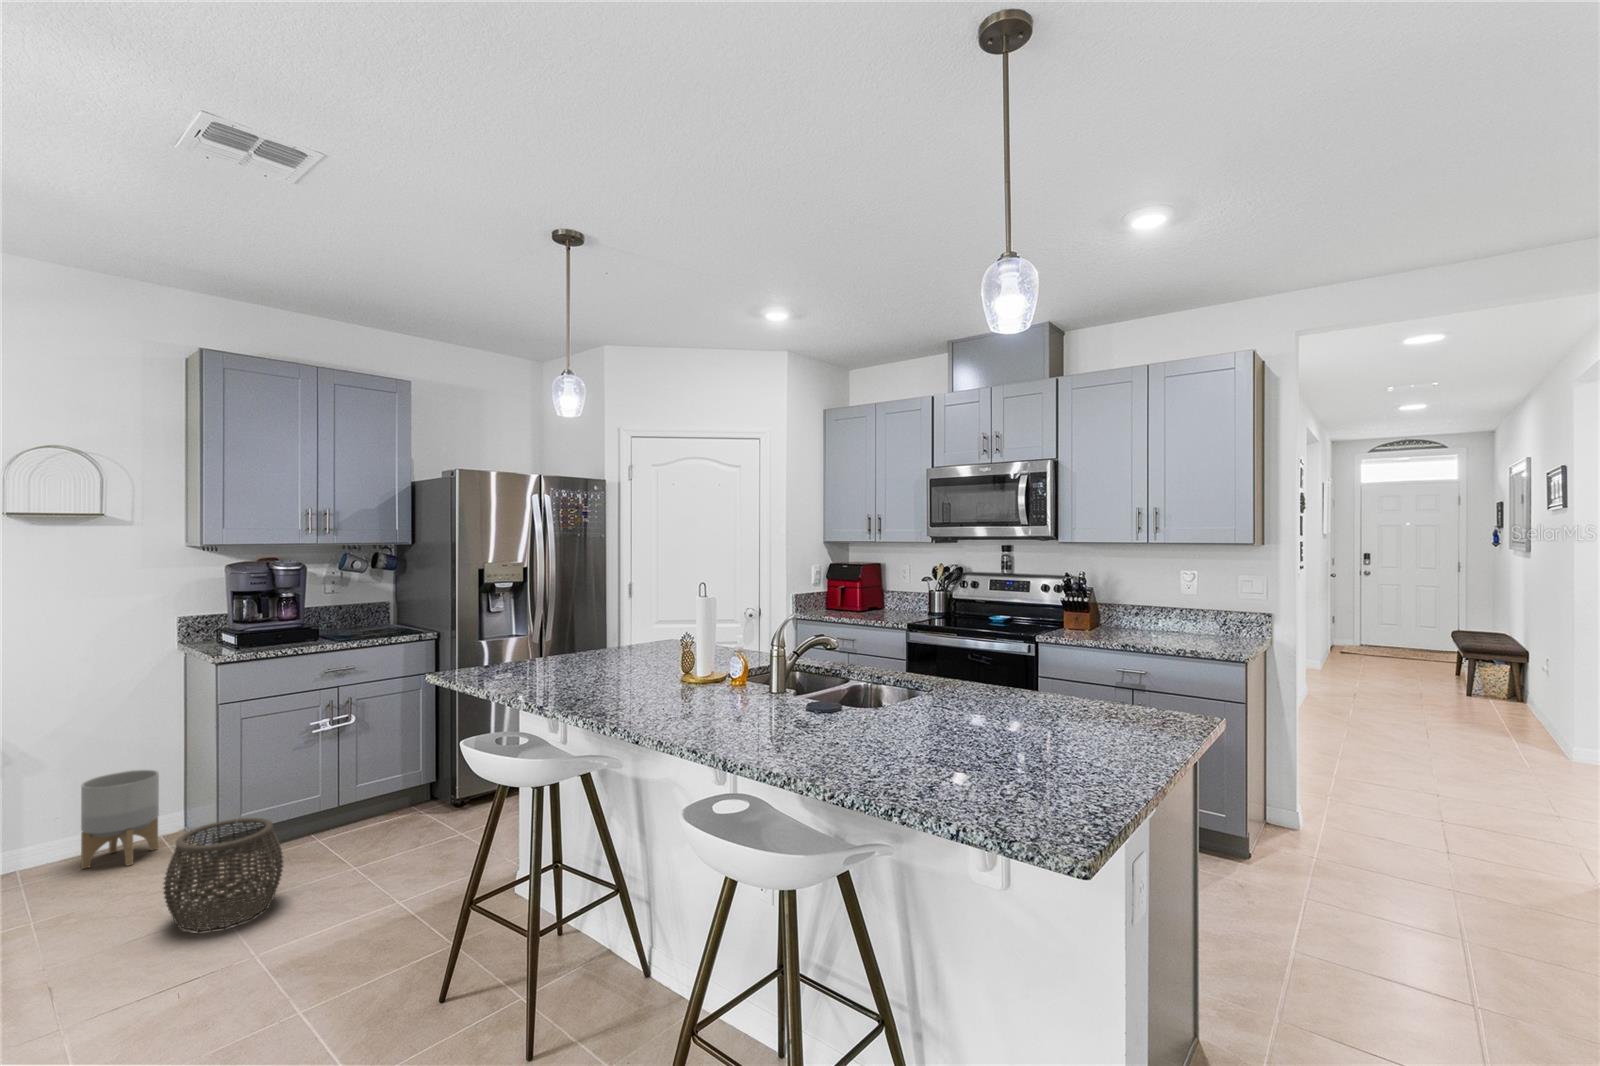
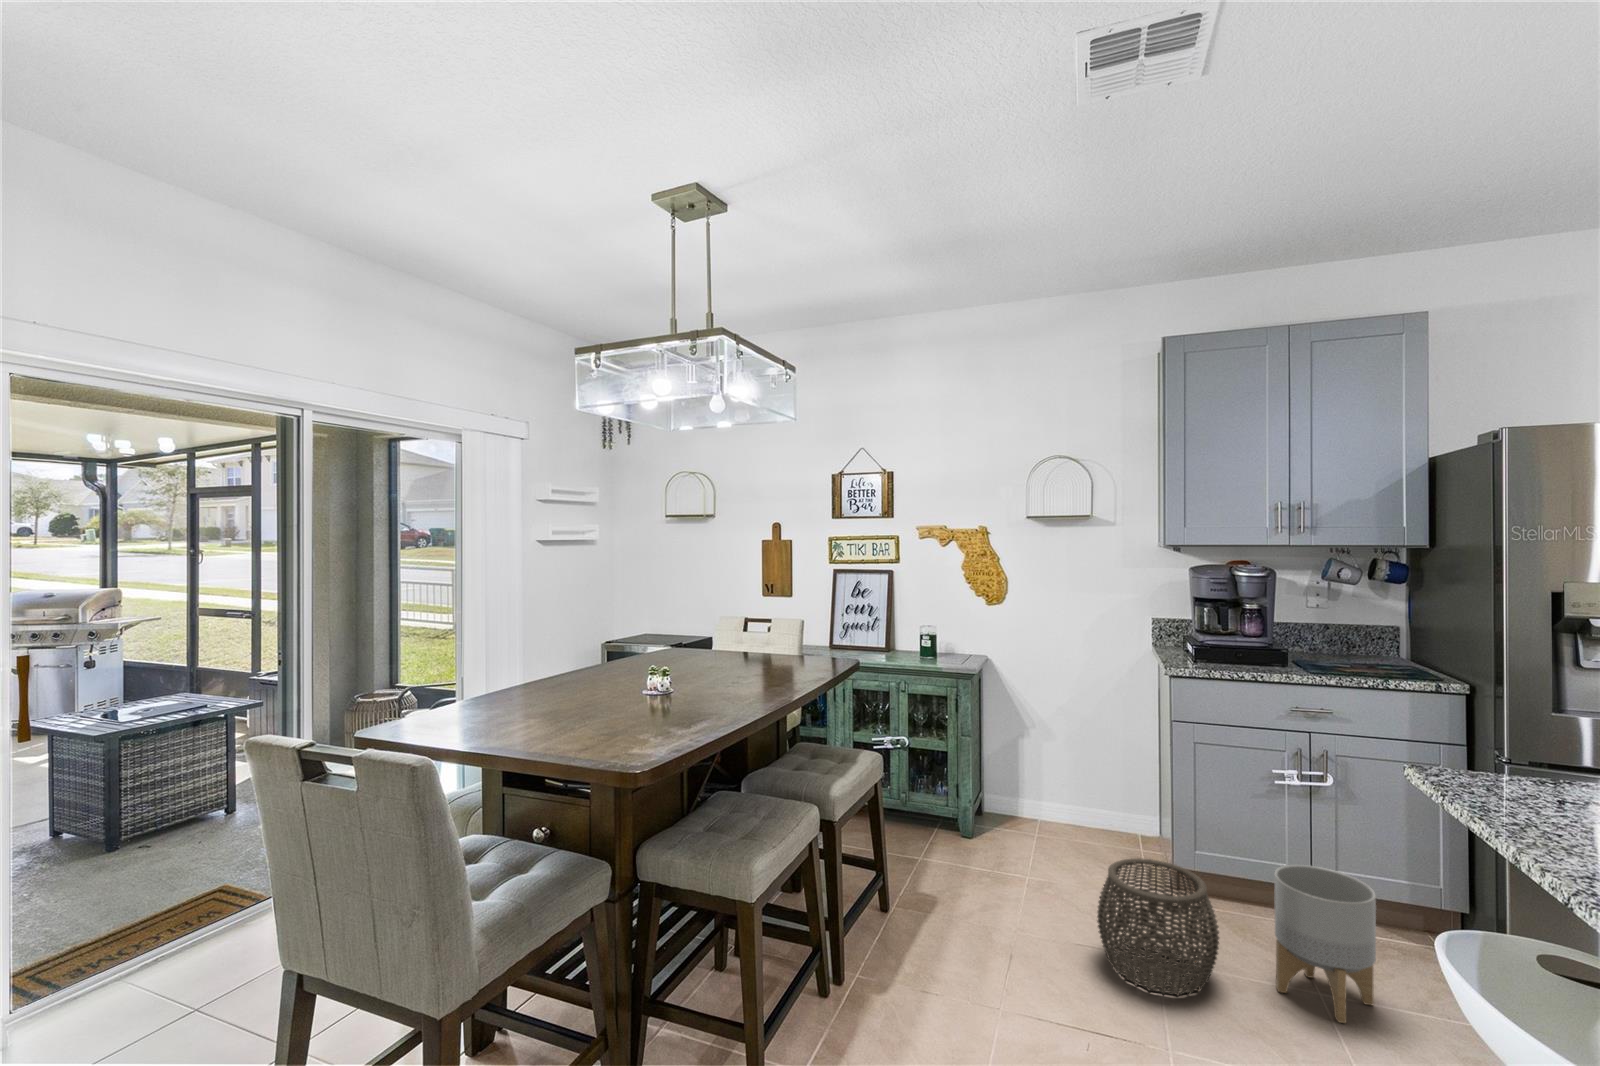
planter: present [81,770,159,869] -> present [1274,865,1376,1023]

